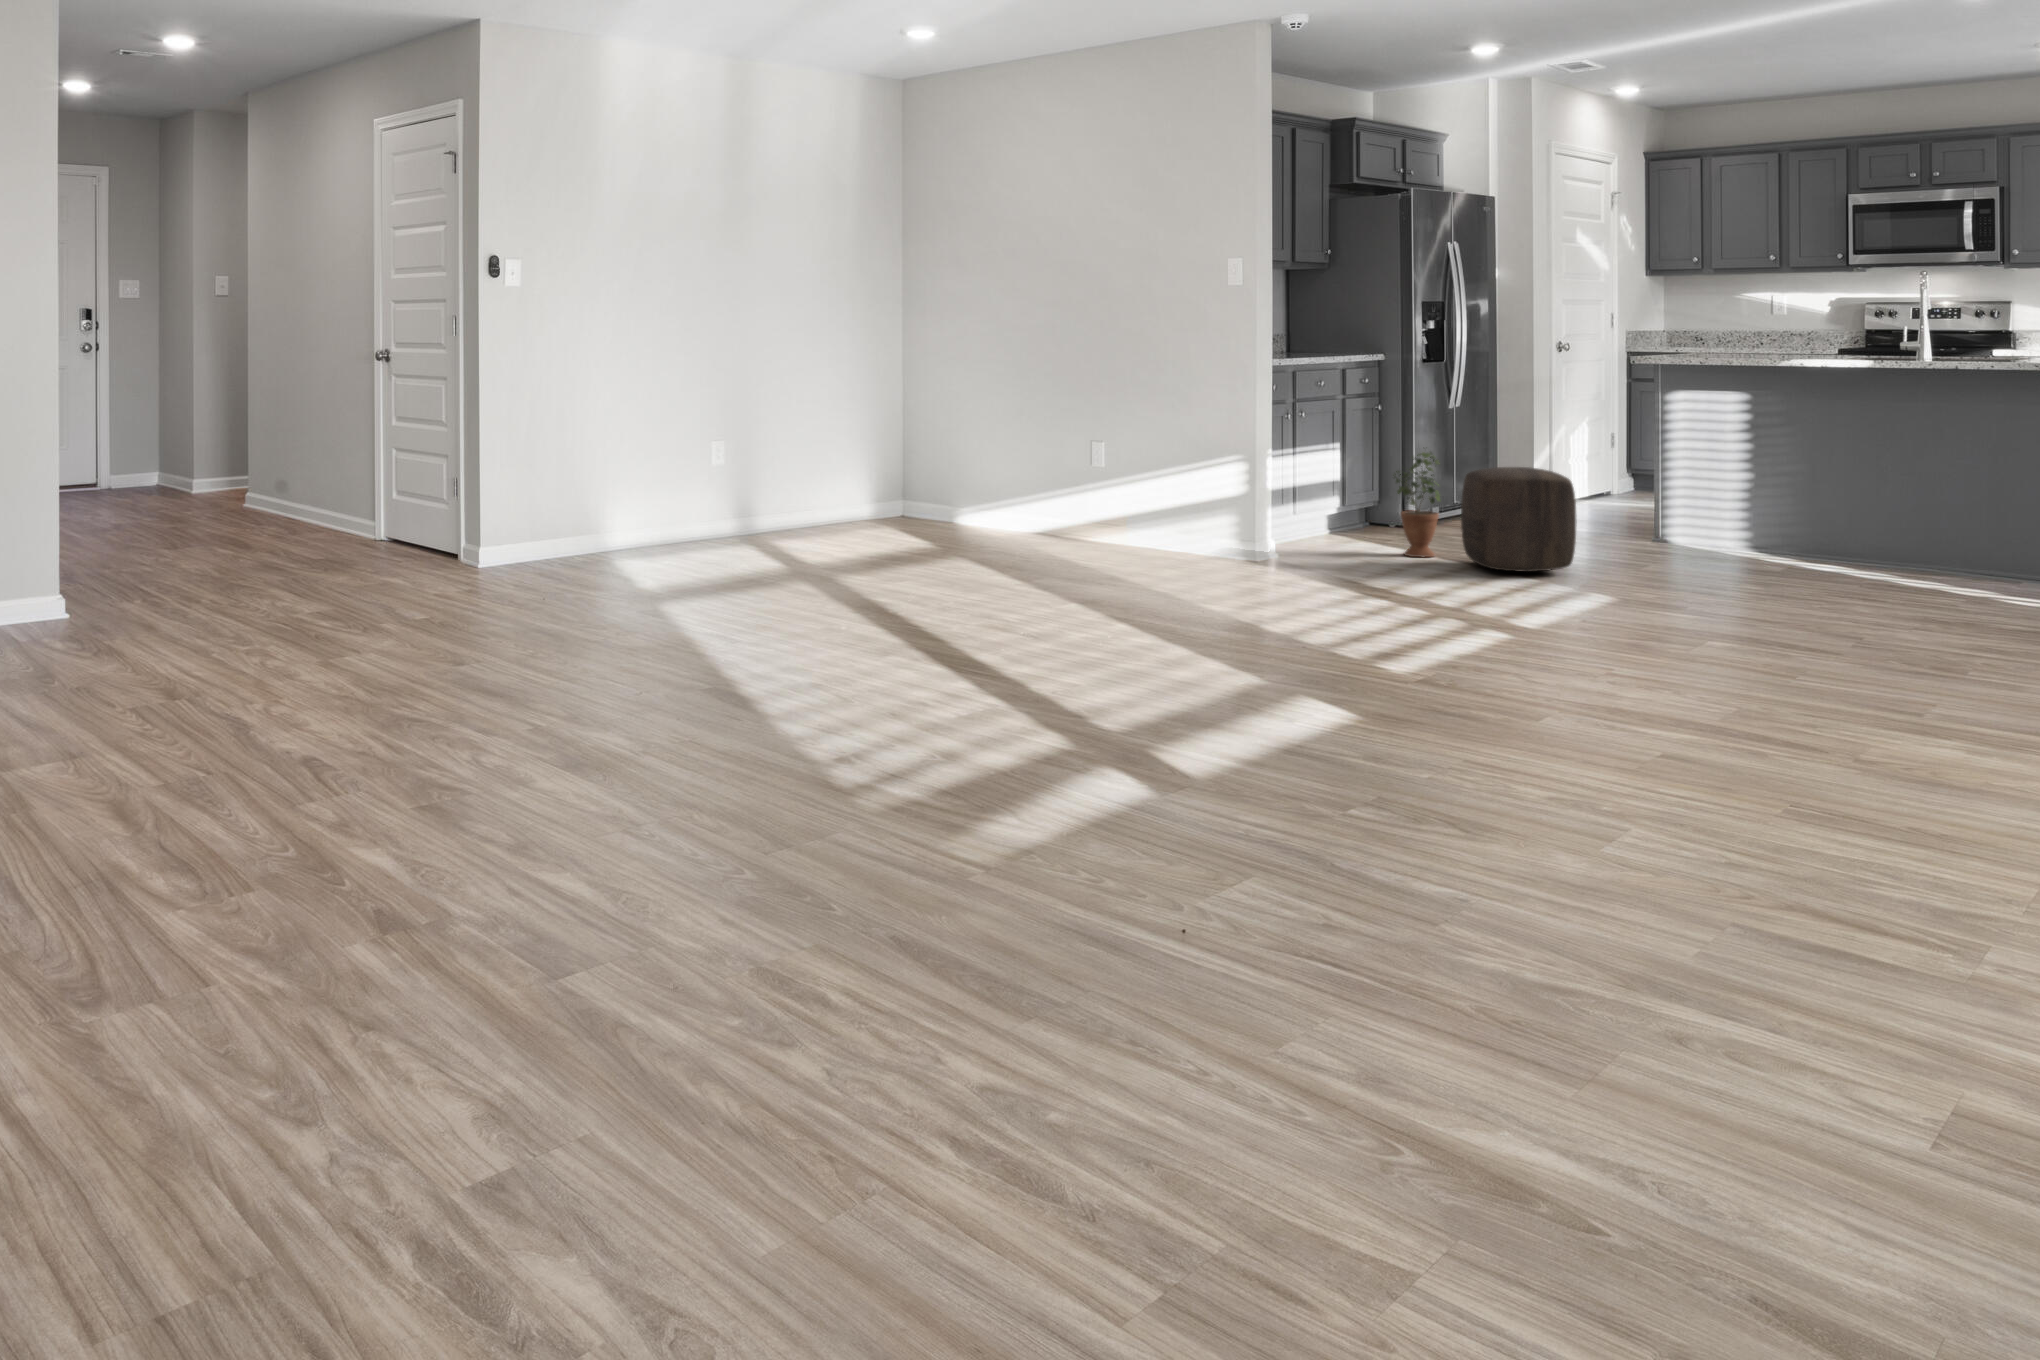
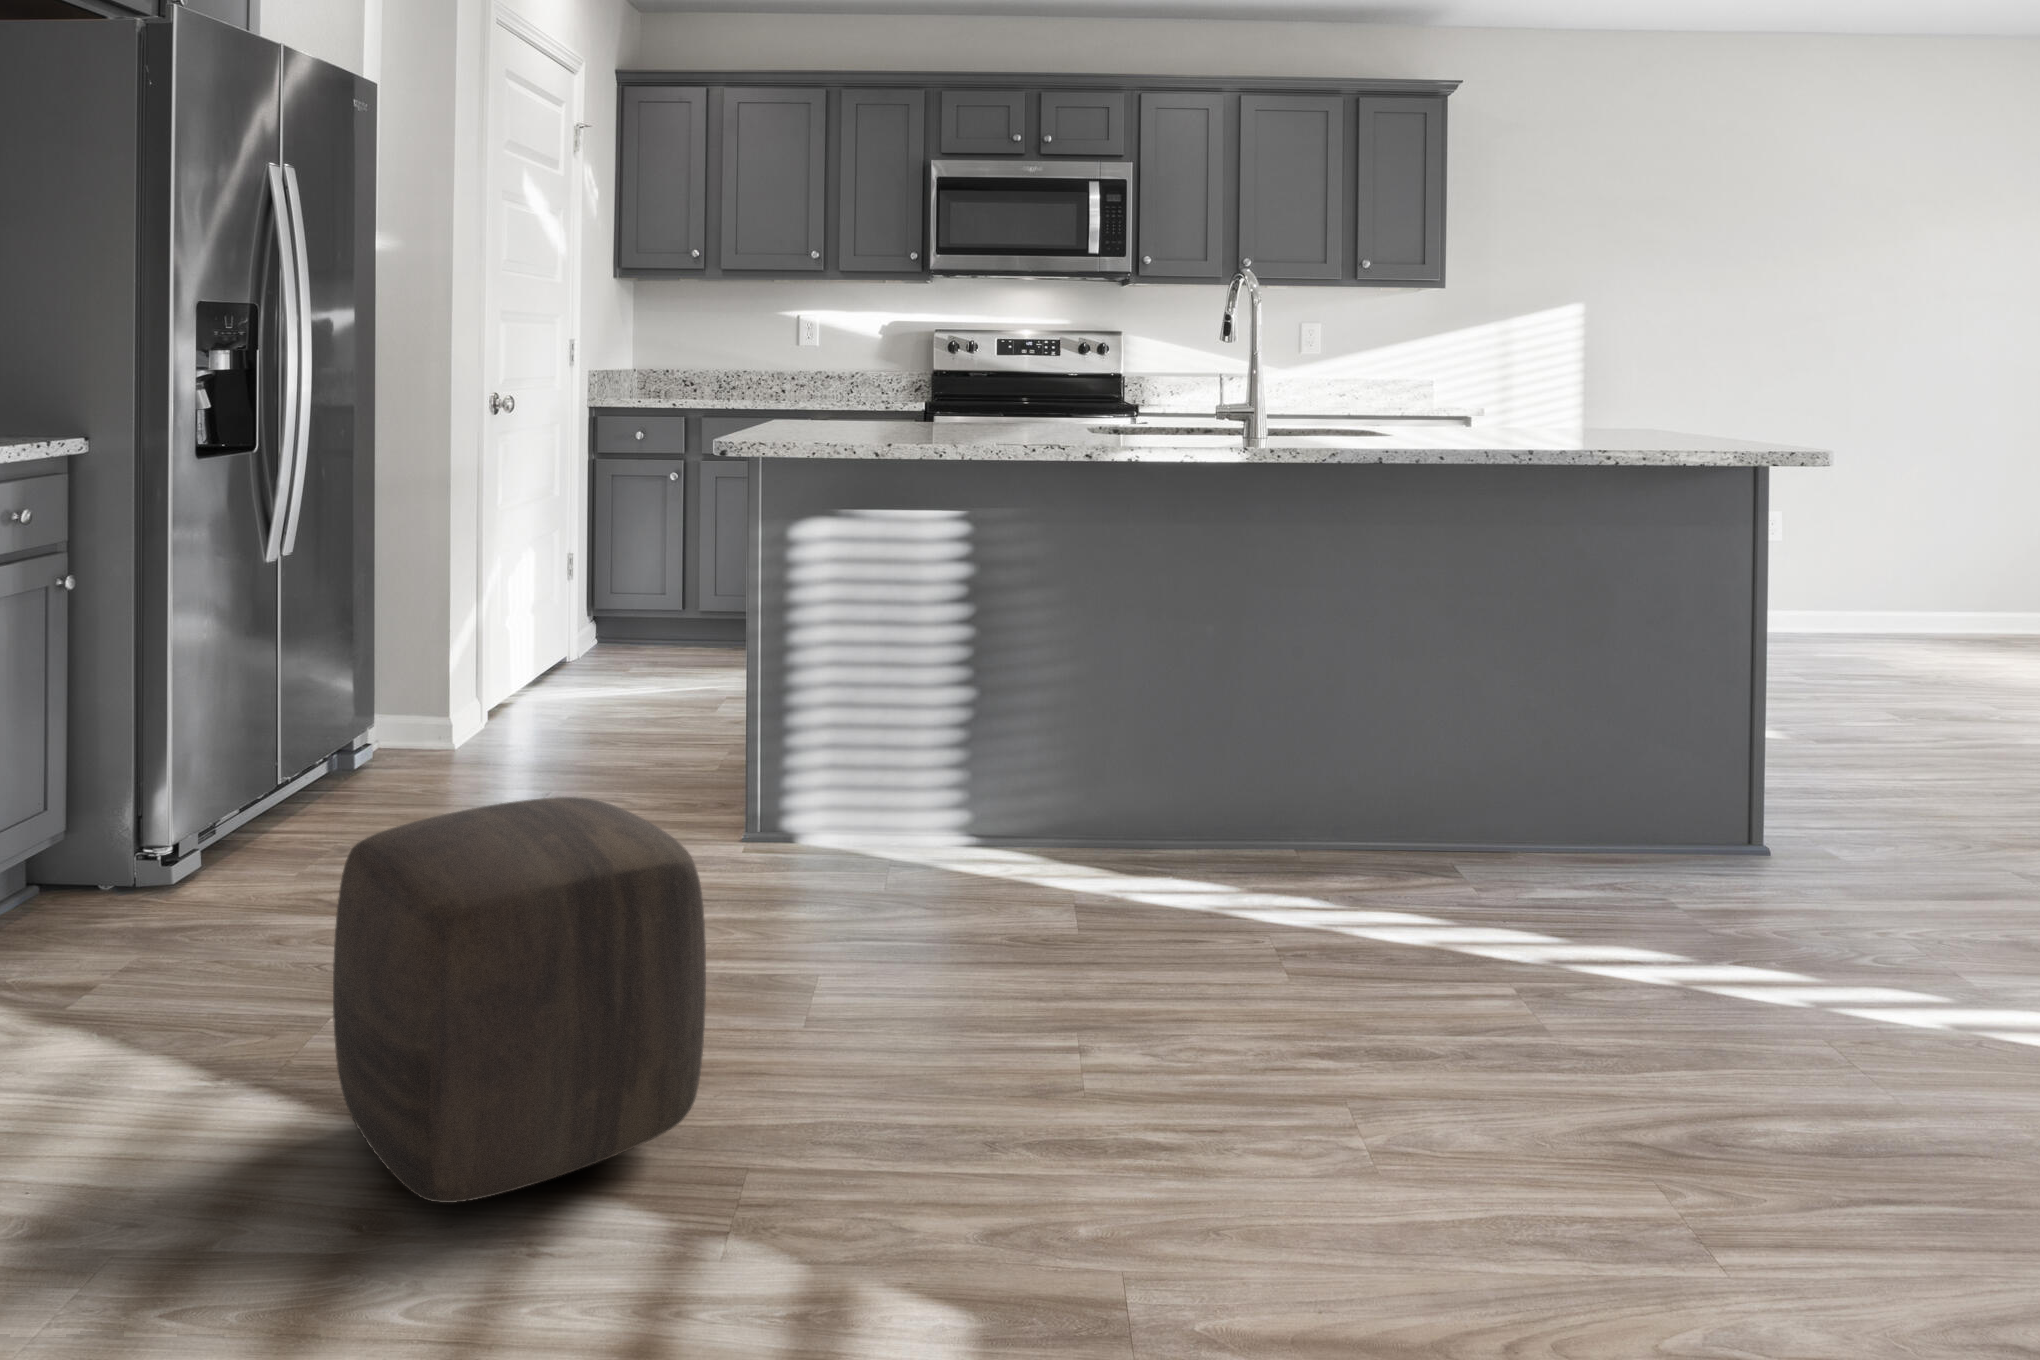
potted plant: present [1393,453,1440,557] -> none [88,753,259,1132]

